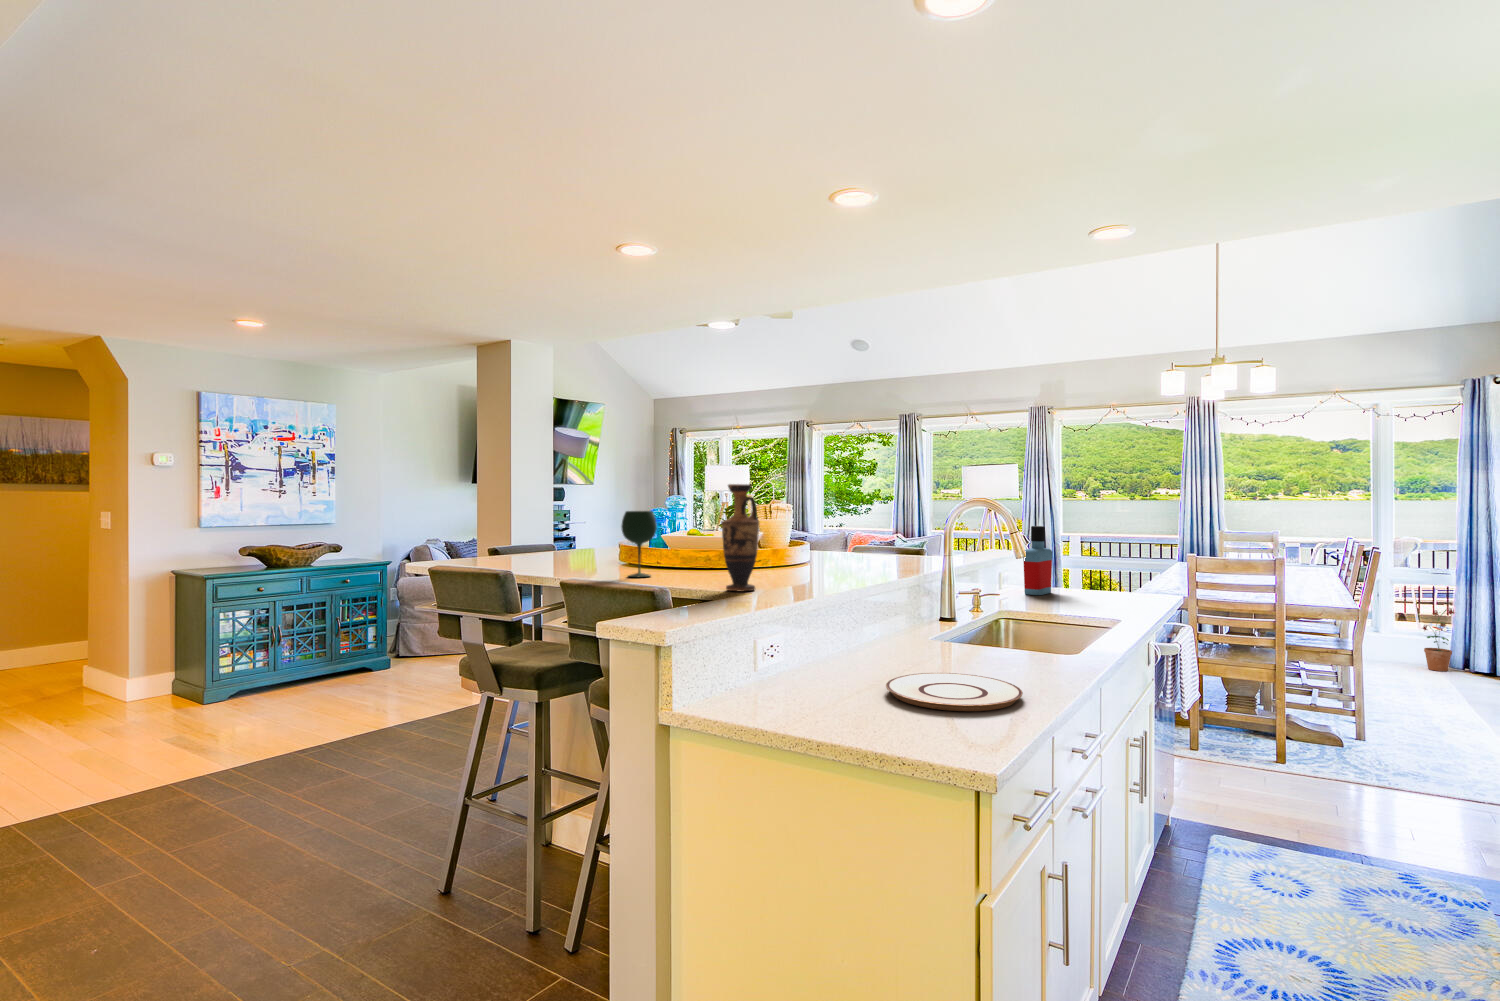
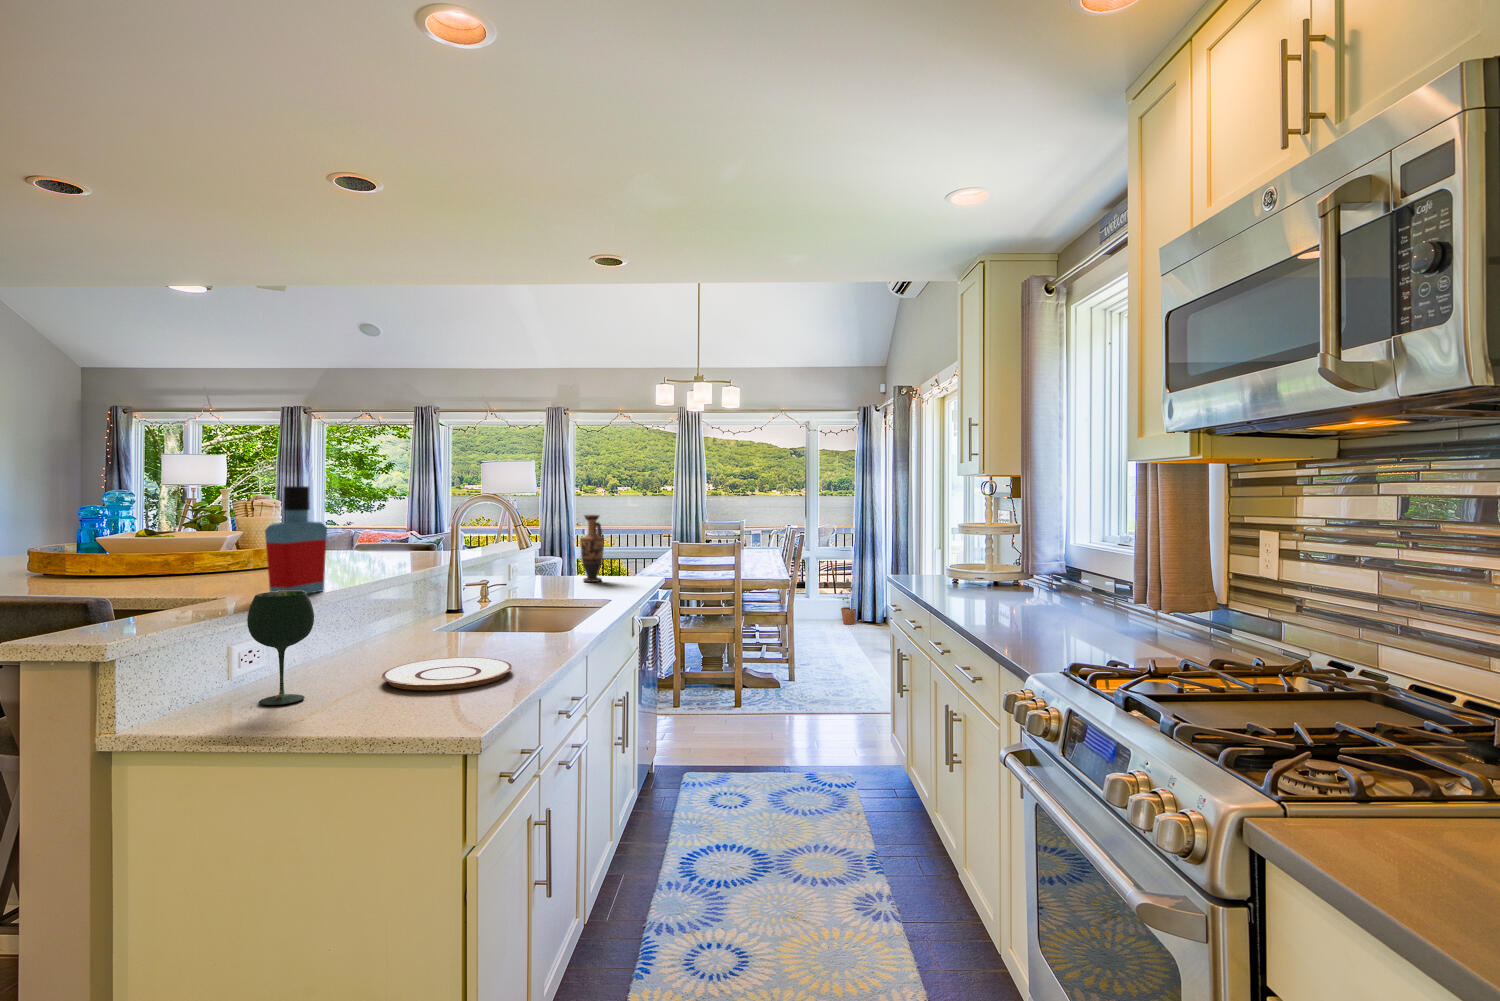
vase: present [721,484,759,591] -> present [580,515,604,582]
wine glass: present [621,511,657,577] -> present [247,591,314,705]
bottle: present [1023,526,1053,595] -> present [265,486,327,593]

